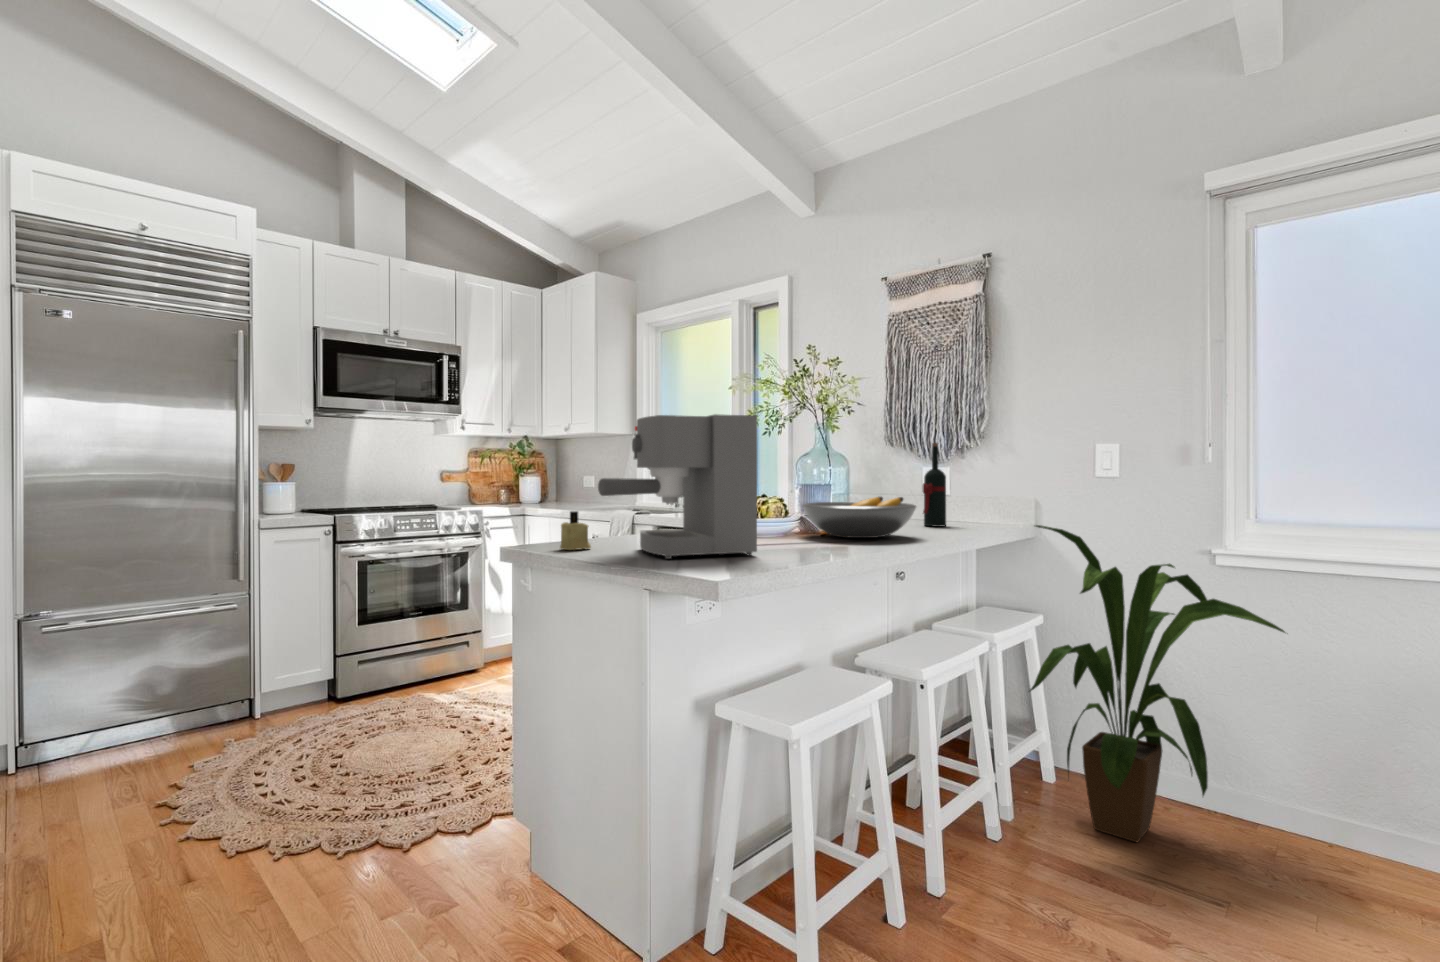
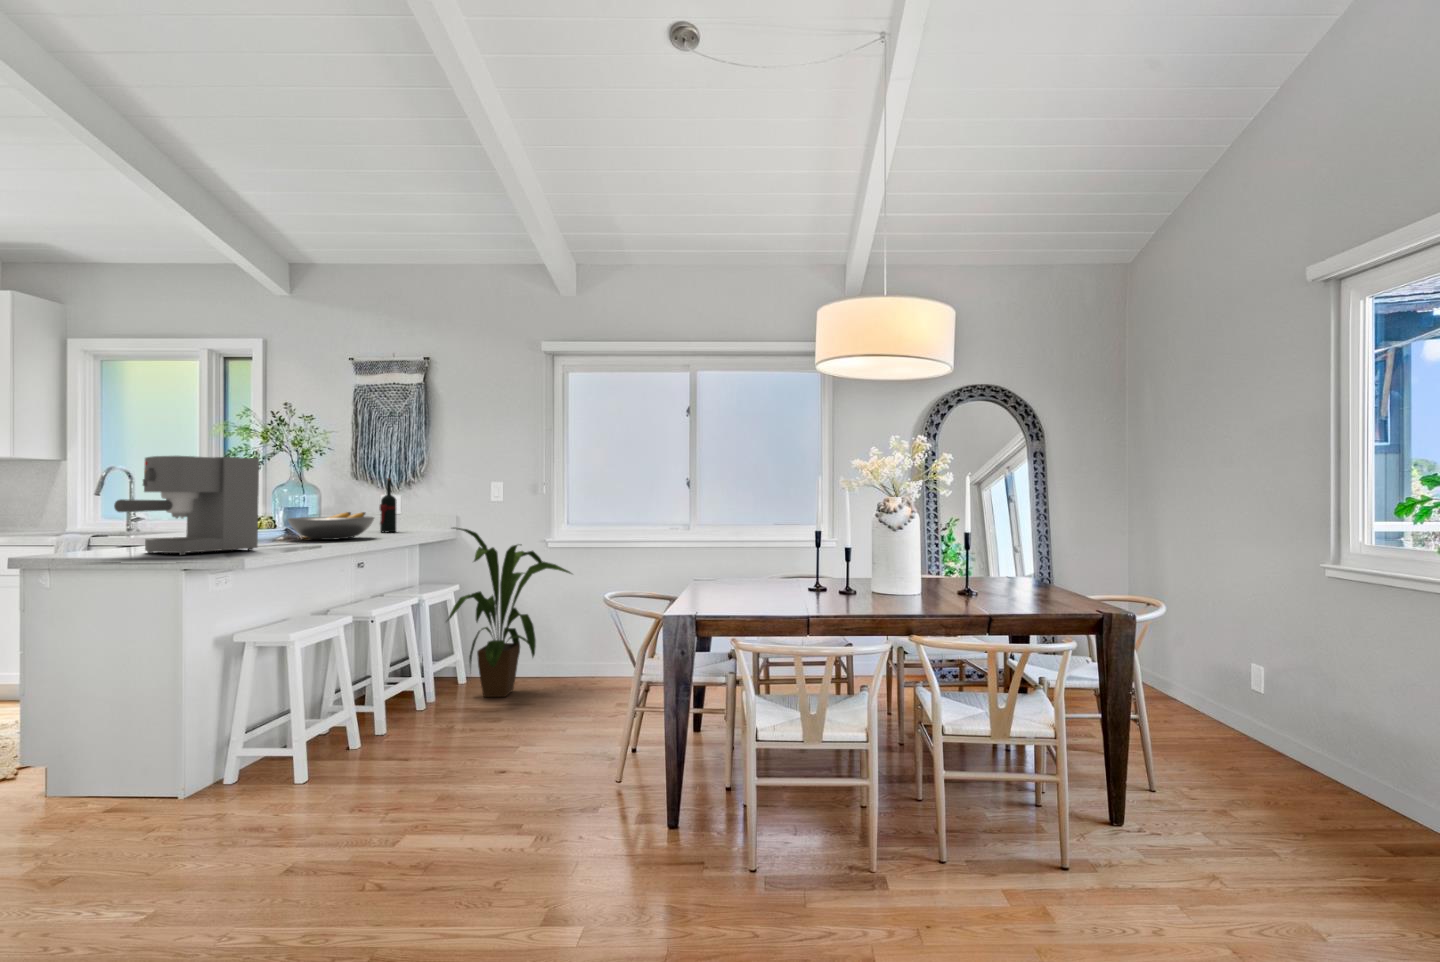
candle: present [560,511,591,550] -> none [57,526,92,557]

